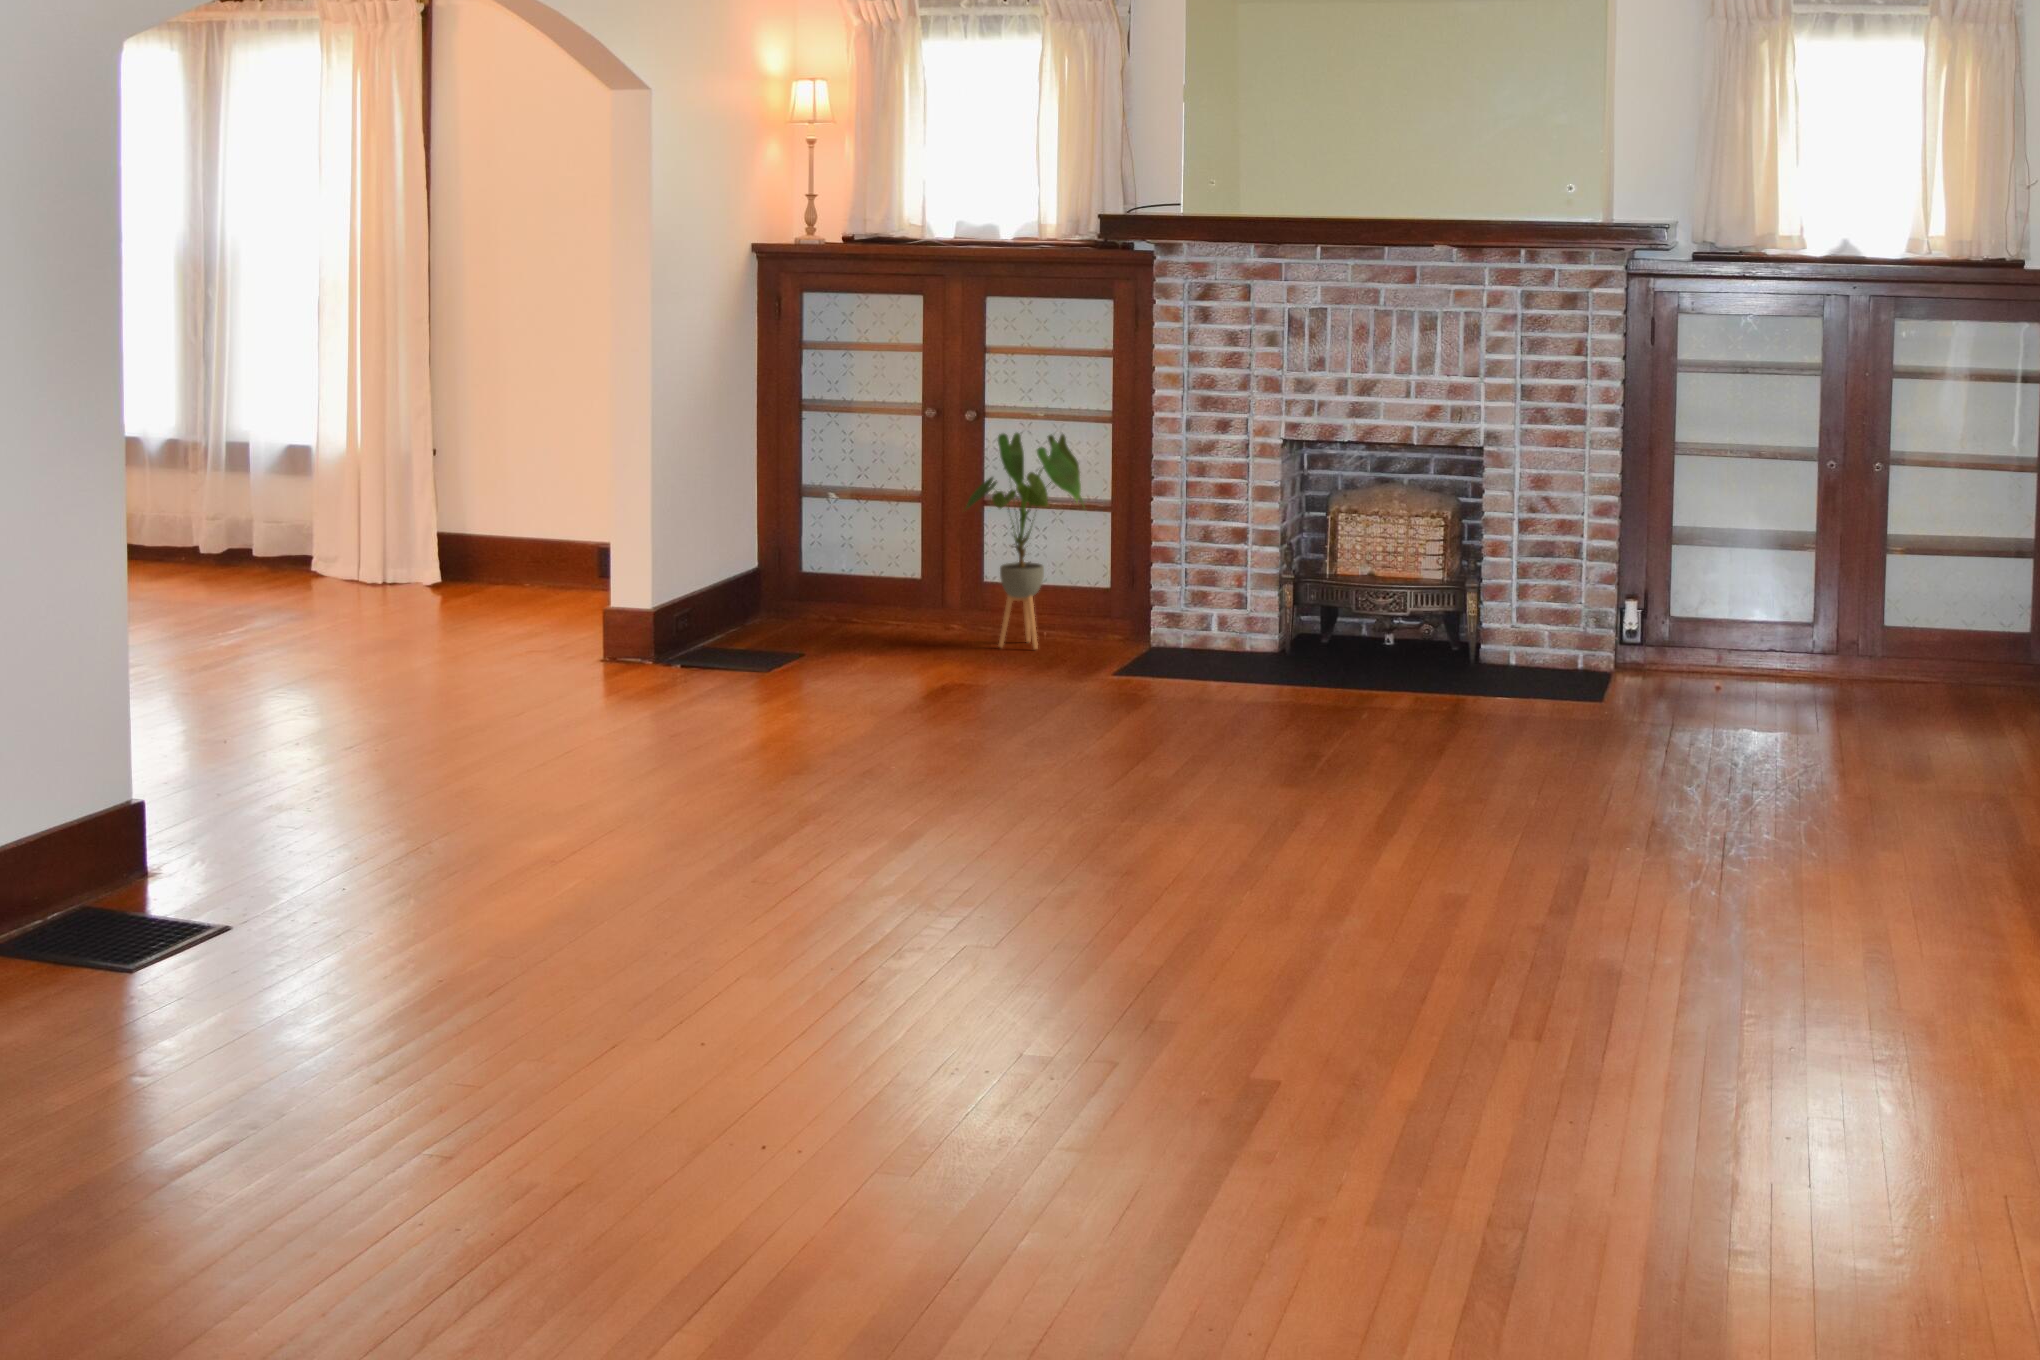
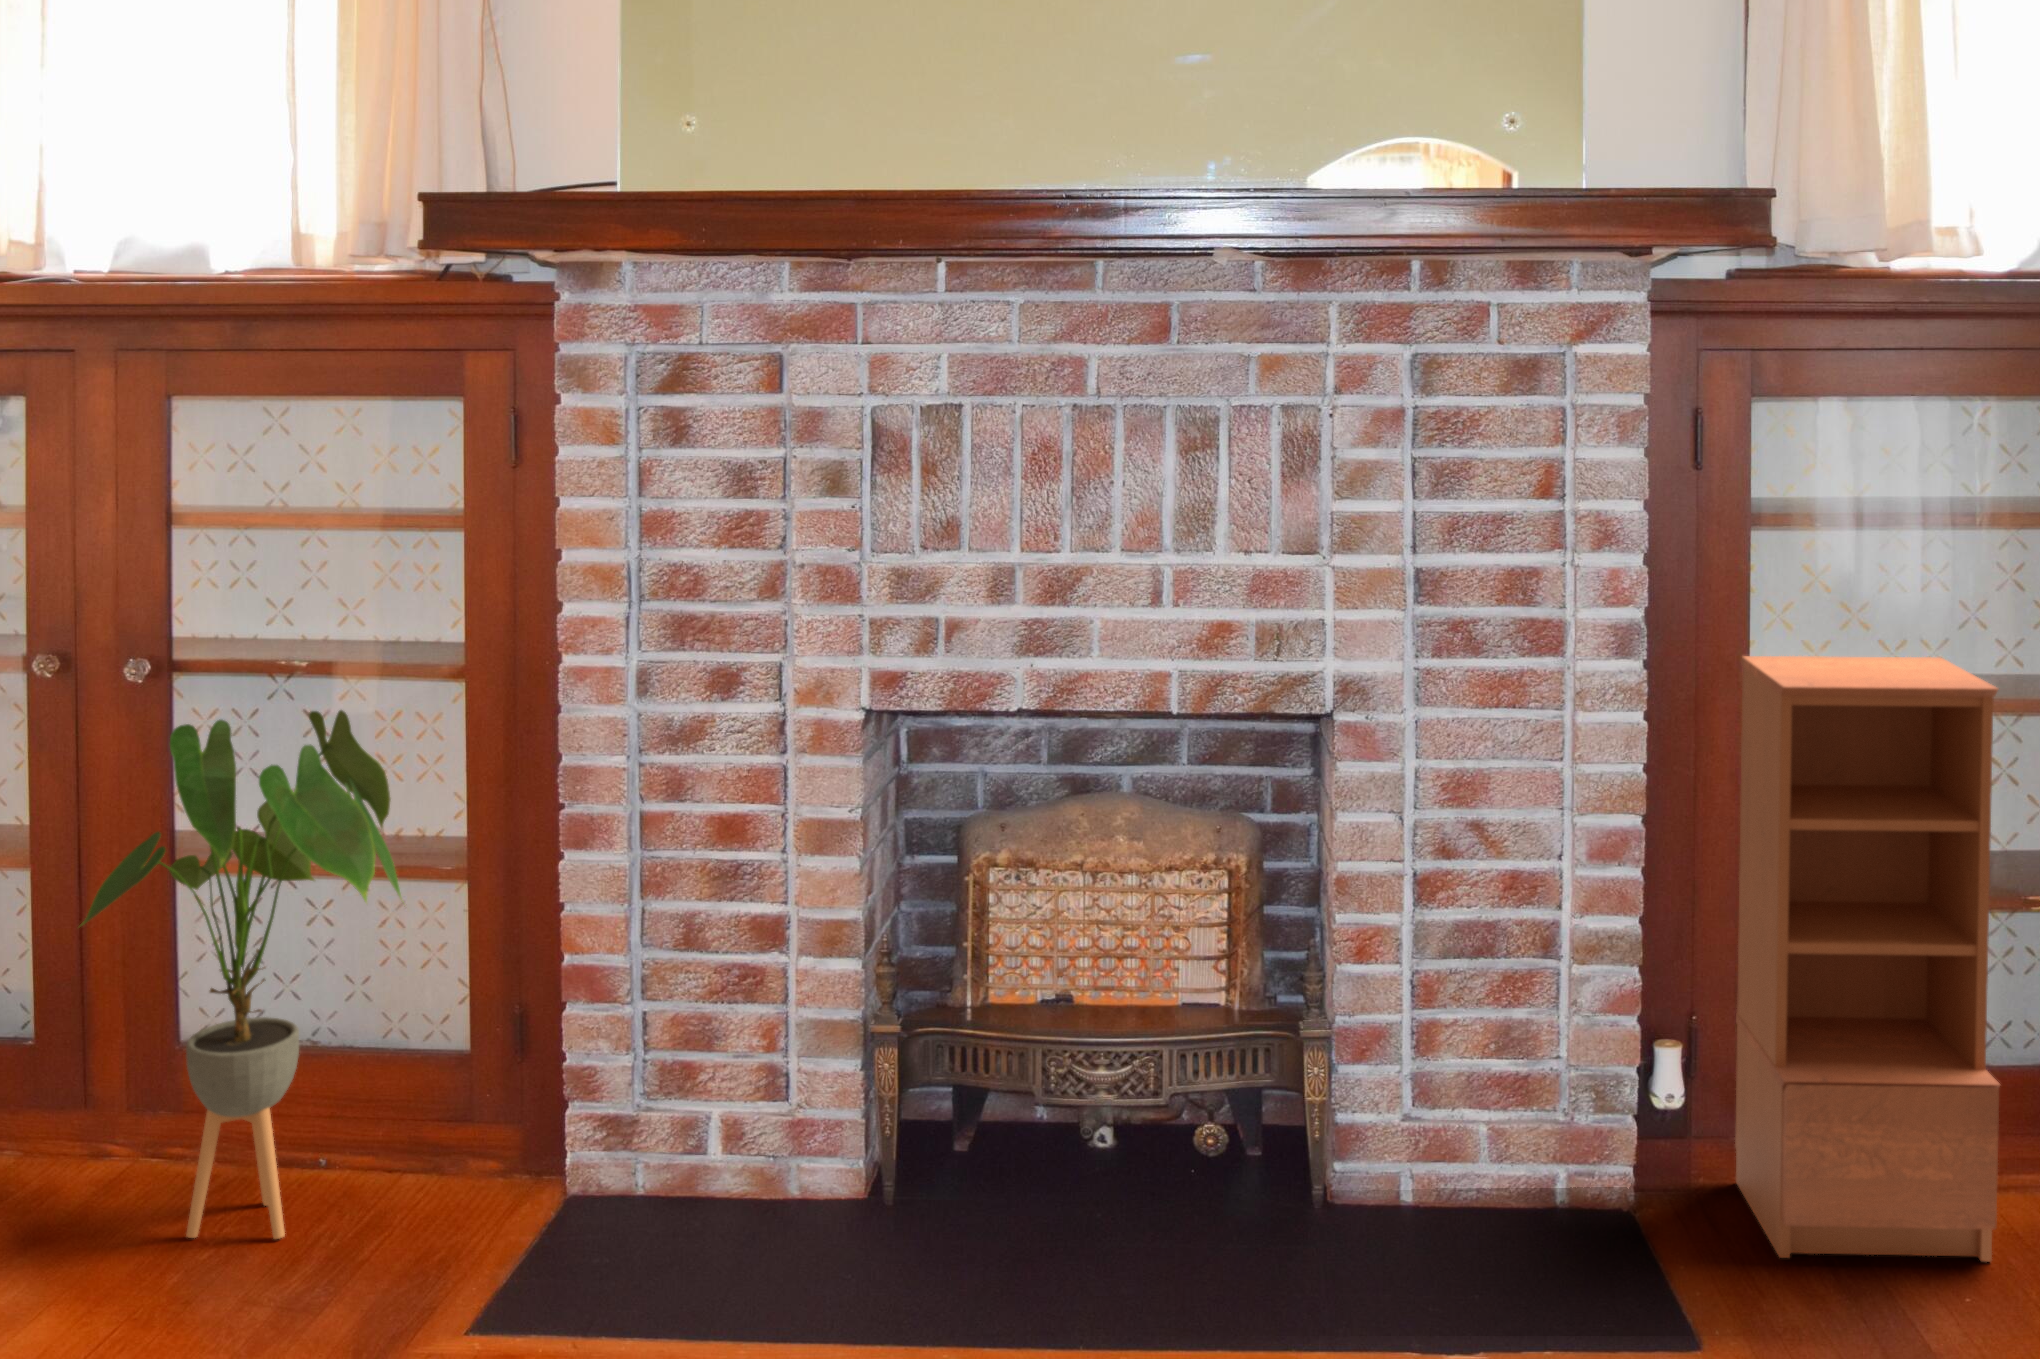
bookcase: none [1668,430,1770,692] -> present [1735,656,2000,1262]

